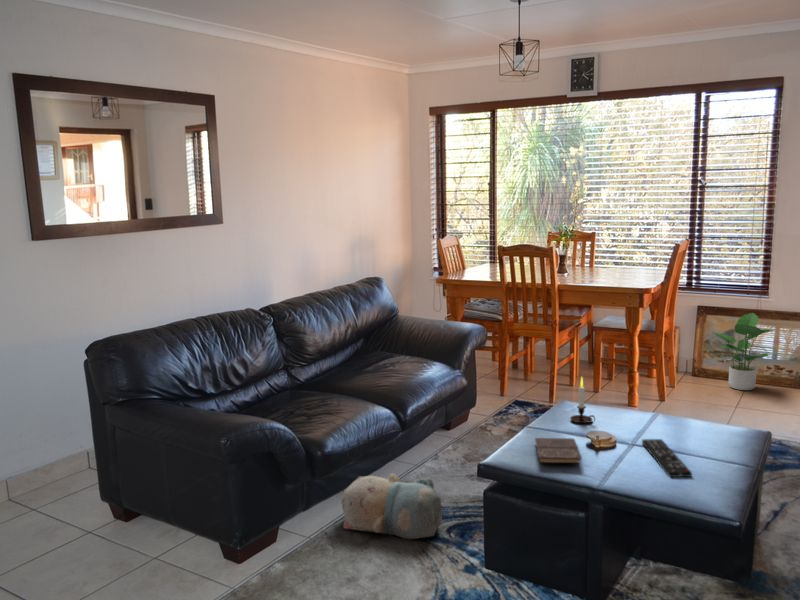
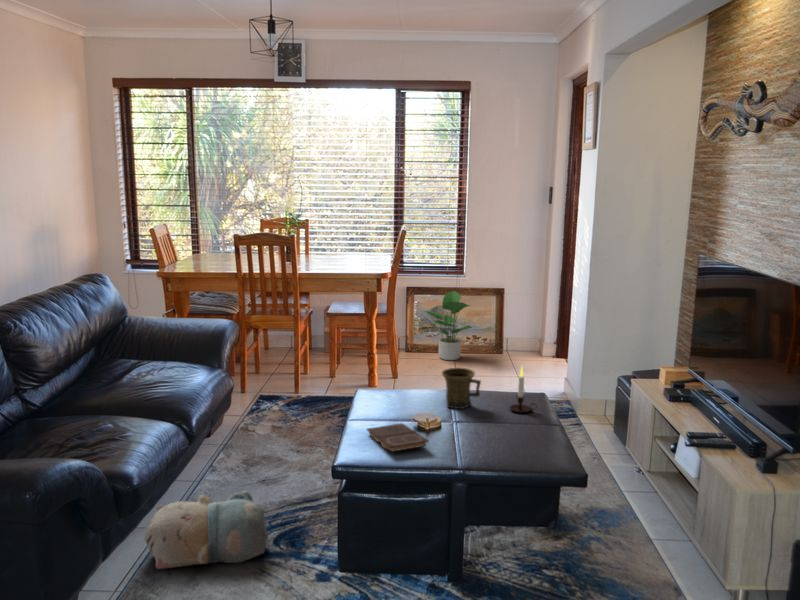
candle: present [570,378,595,423] -> present [510,368,535,412]
mug: none [637,391,681,436] -> present [442,368,481,409]
remote control: present [642,439,692,477] -> none [458,412,520,445]

